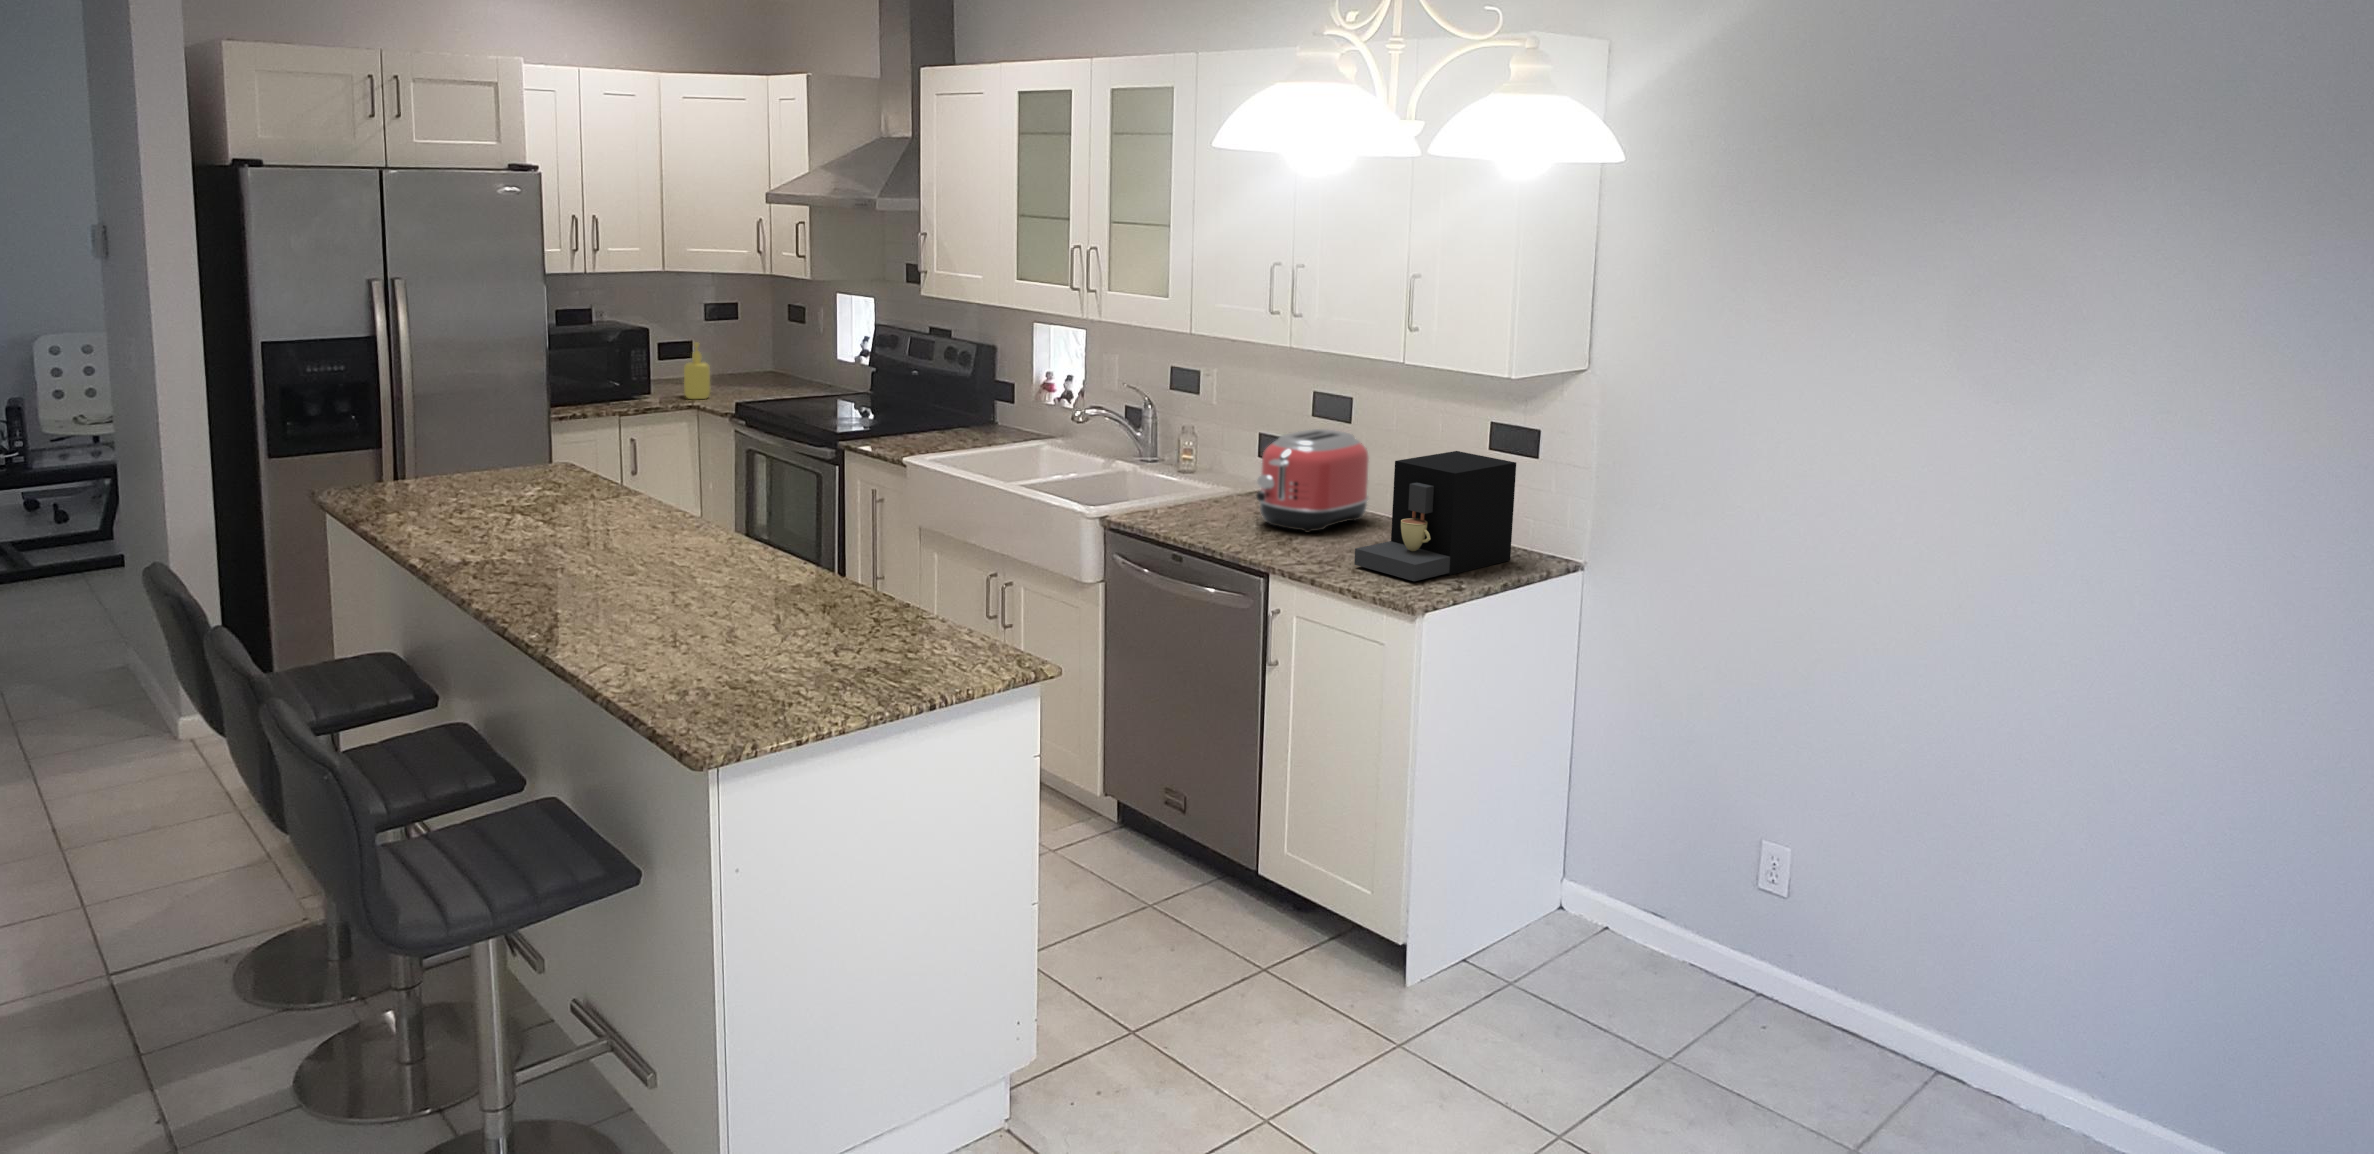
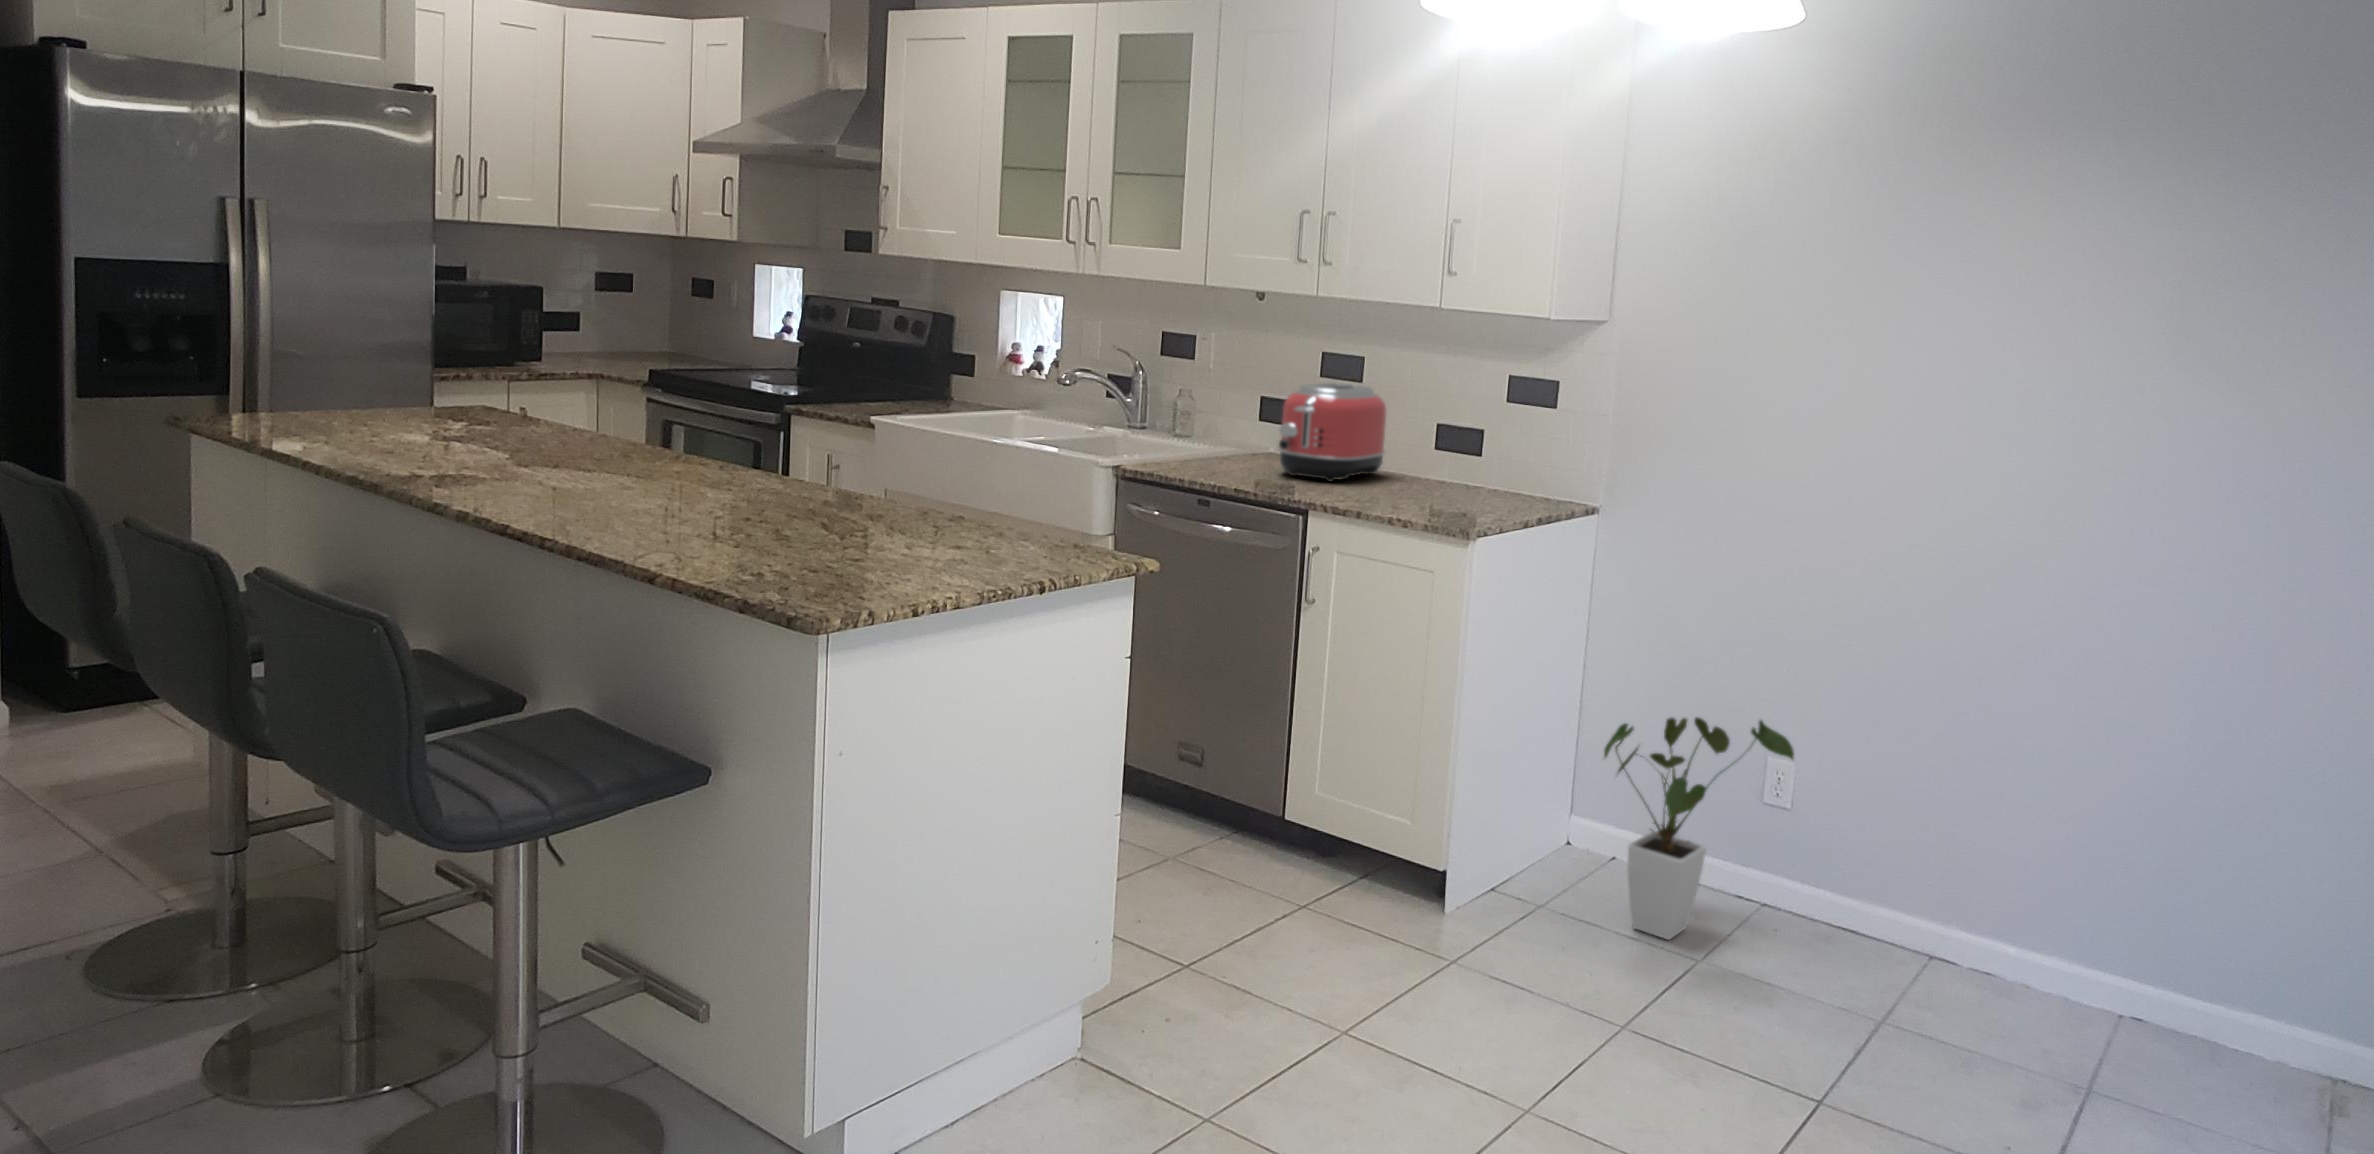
soap dispenser: present [684,342,710,399] -> none [579,305,611,369]
coffee maker: present [1354,451,1516,581] -> none [1392,399,1544,515]
house plant: none [1558,790,1778,1023] -> present [1604,717,1794,939]

